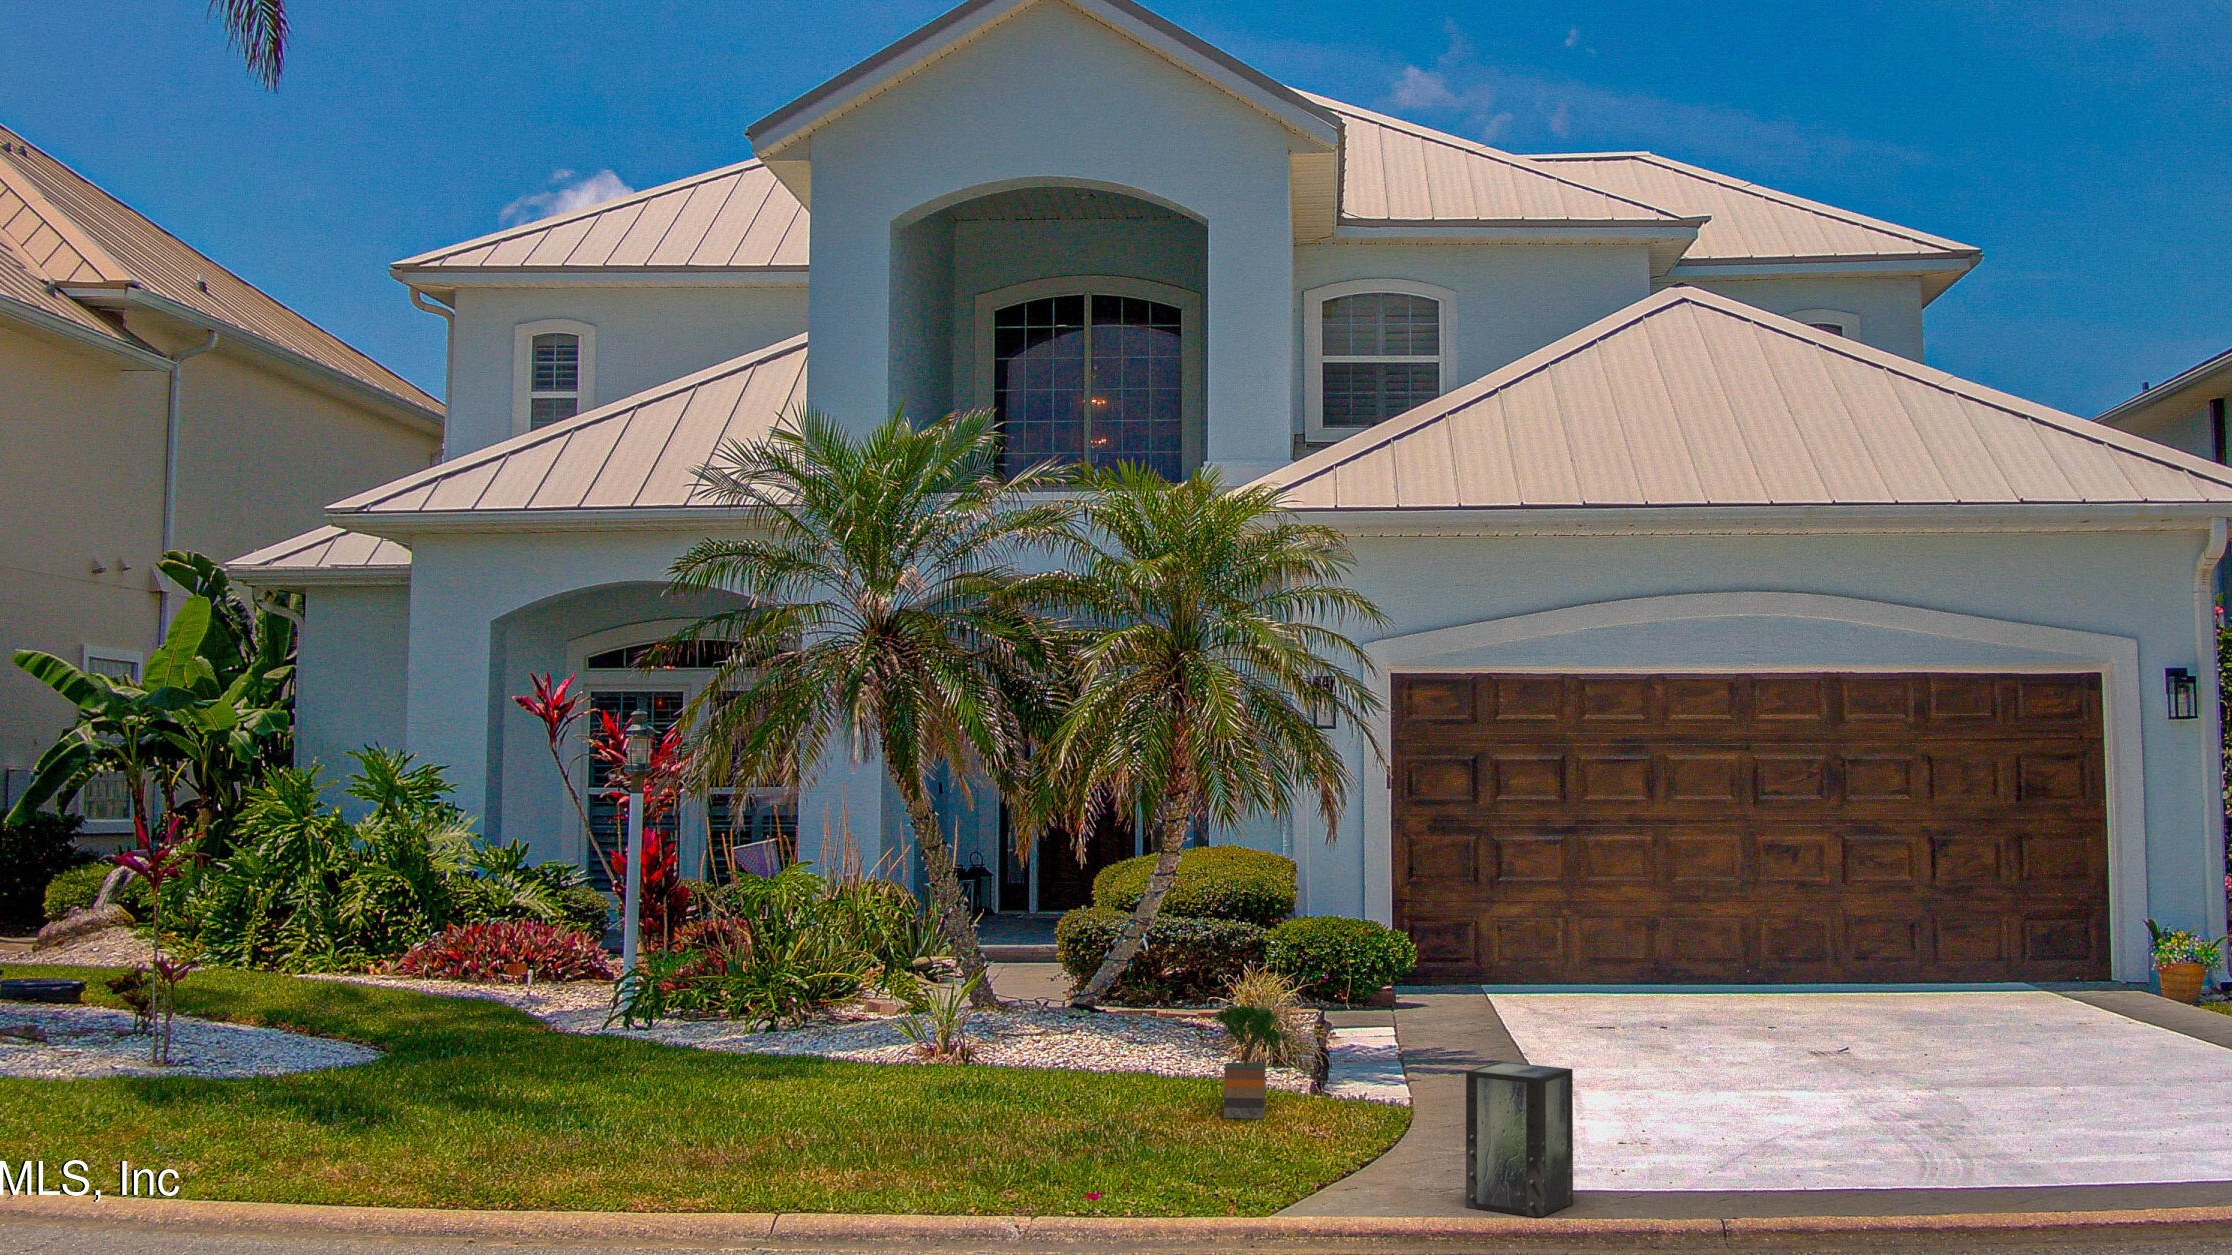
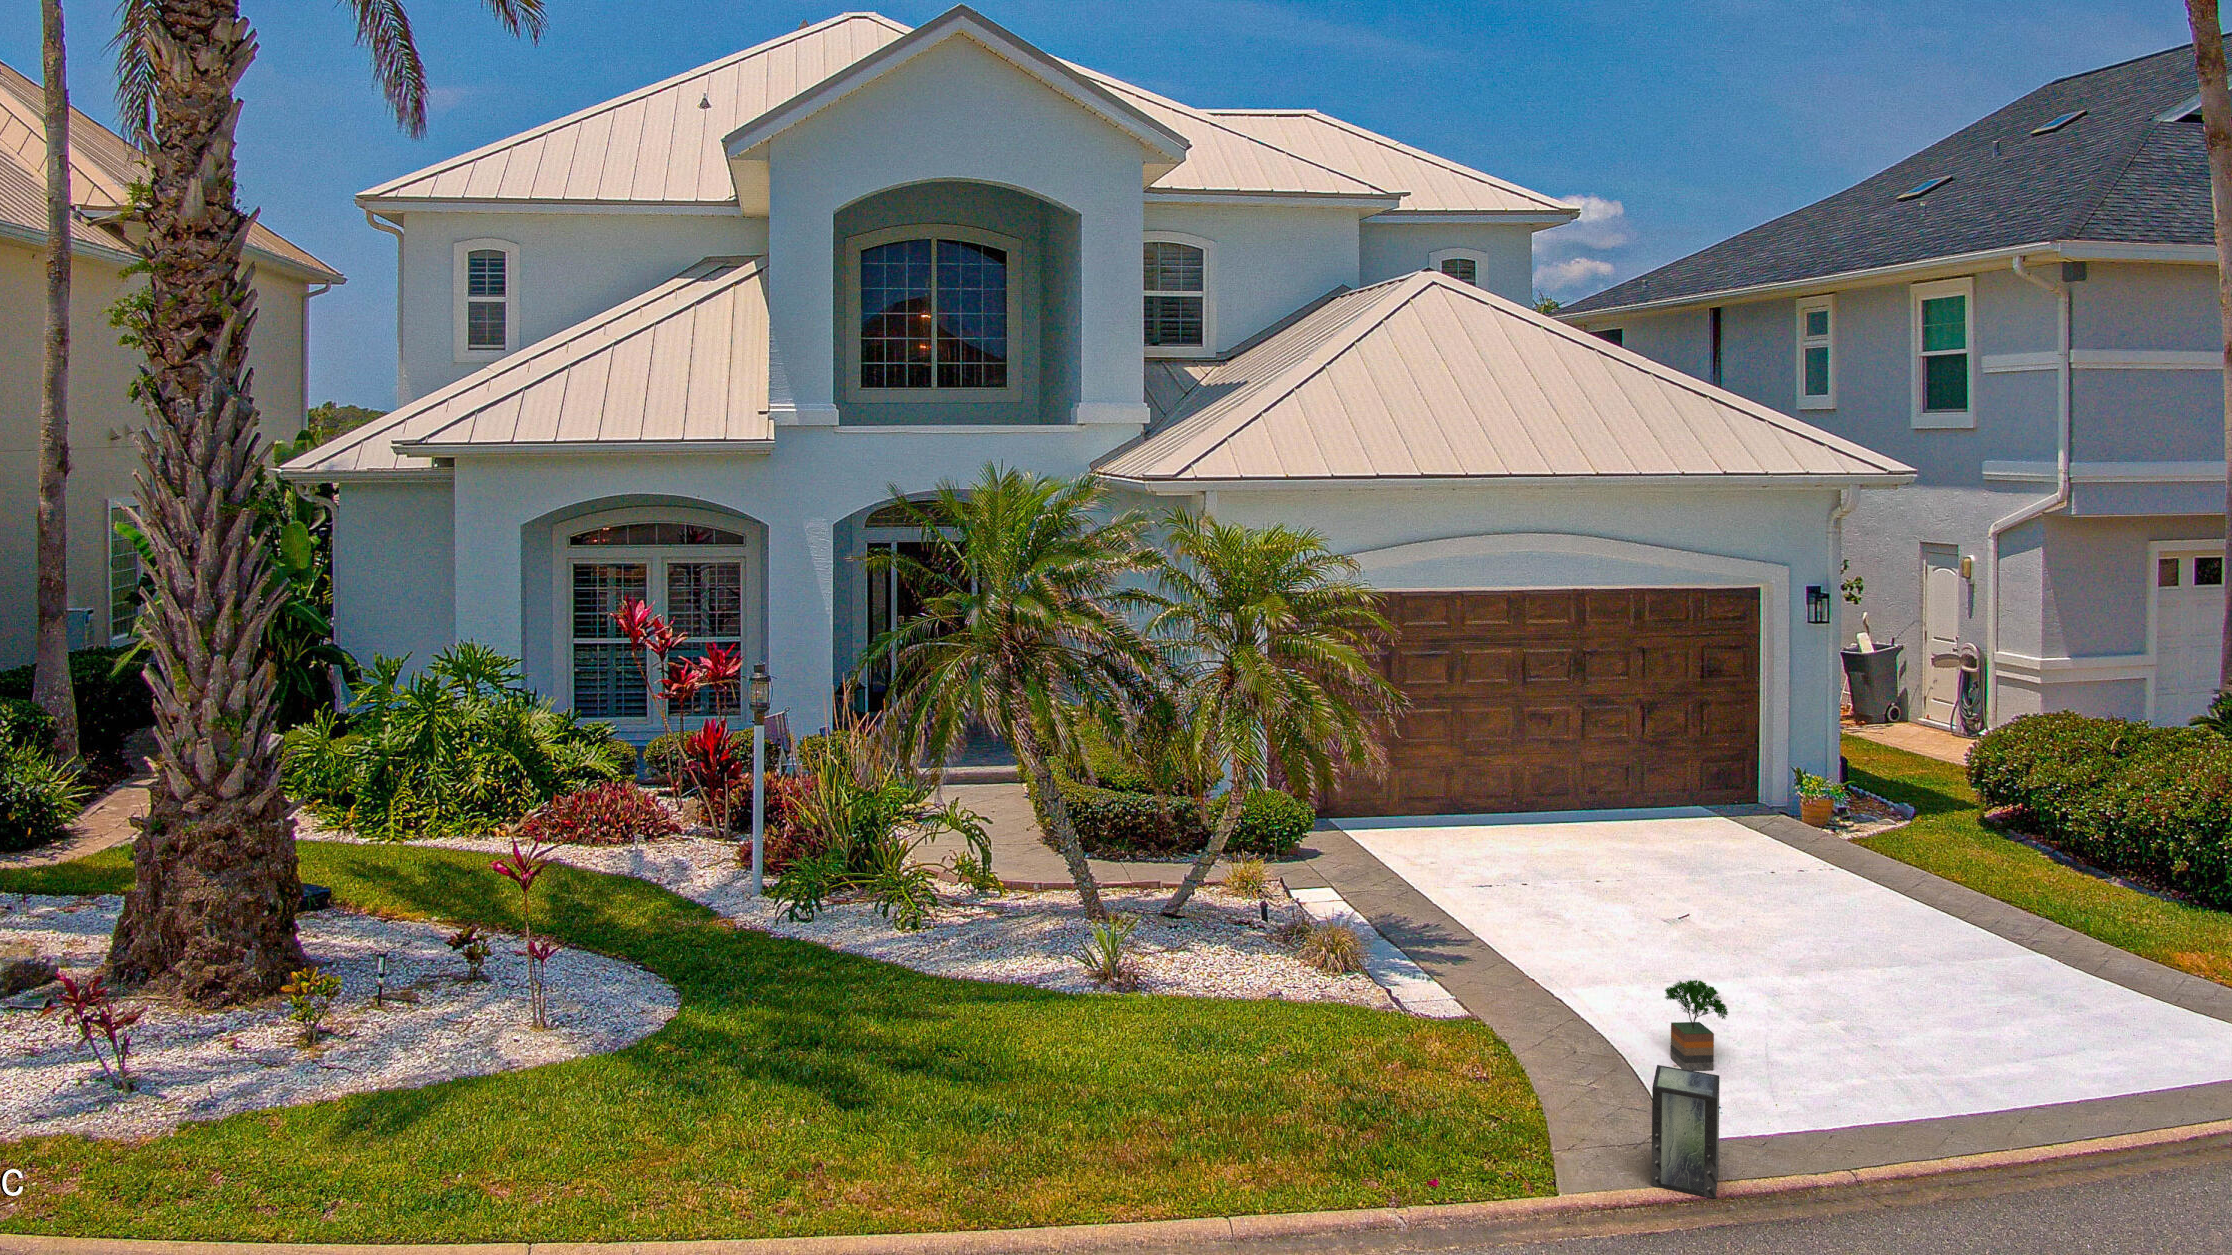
potted tree: present [1214,1005,1283,1119] -> present [1665,980,1728,1071]

